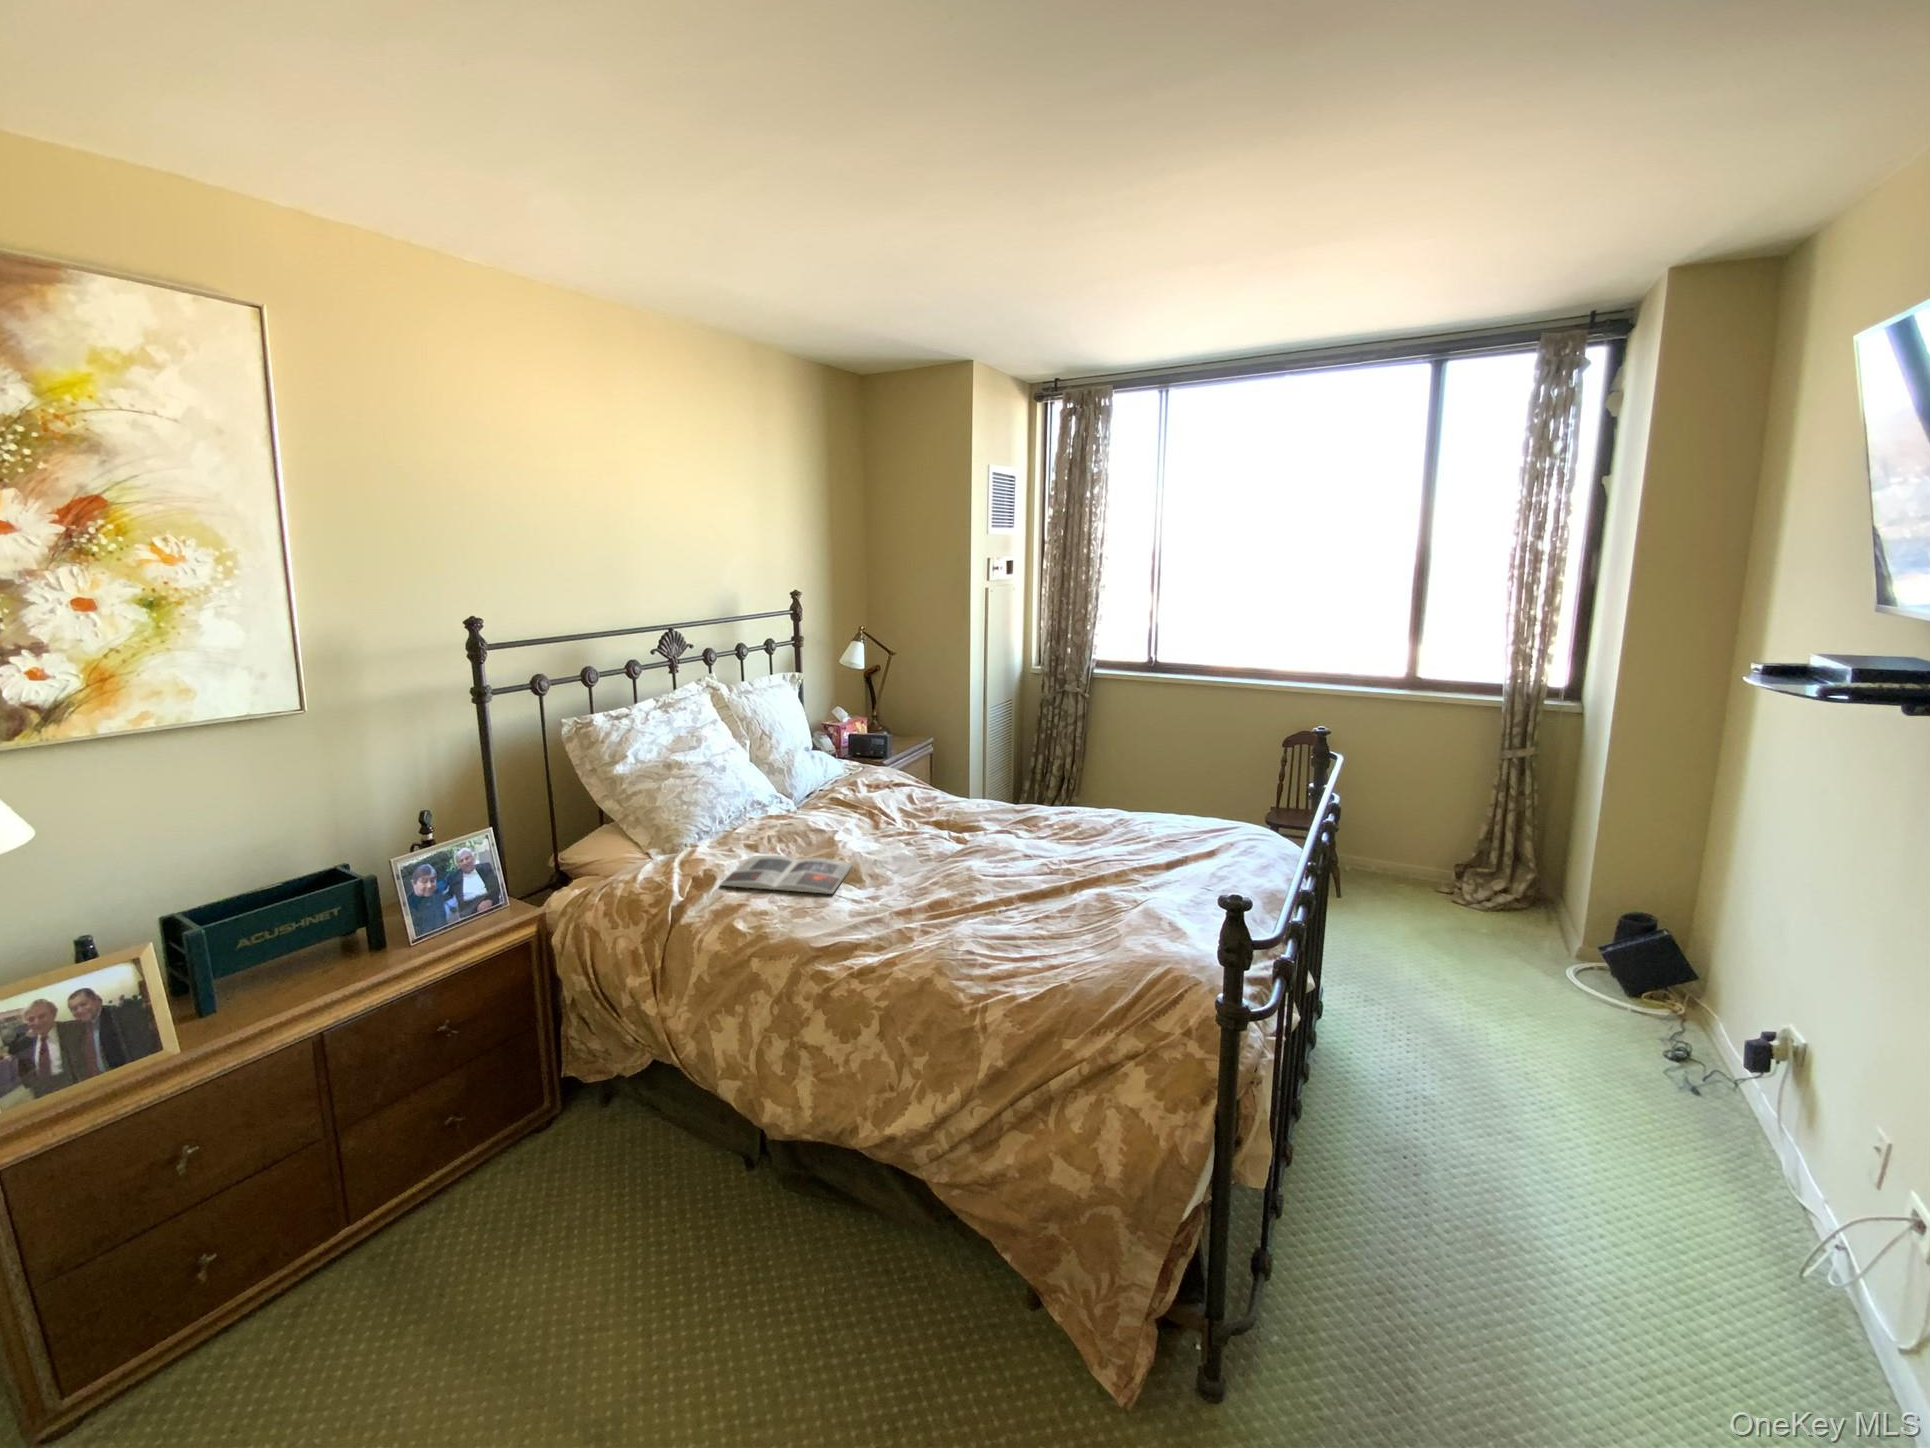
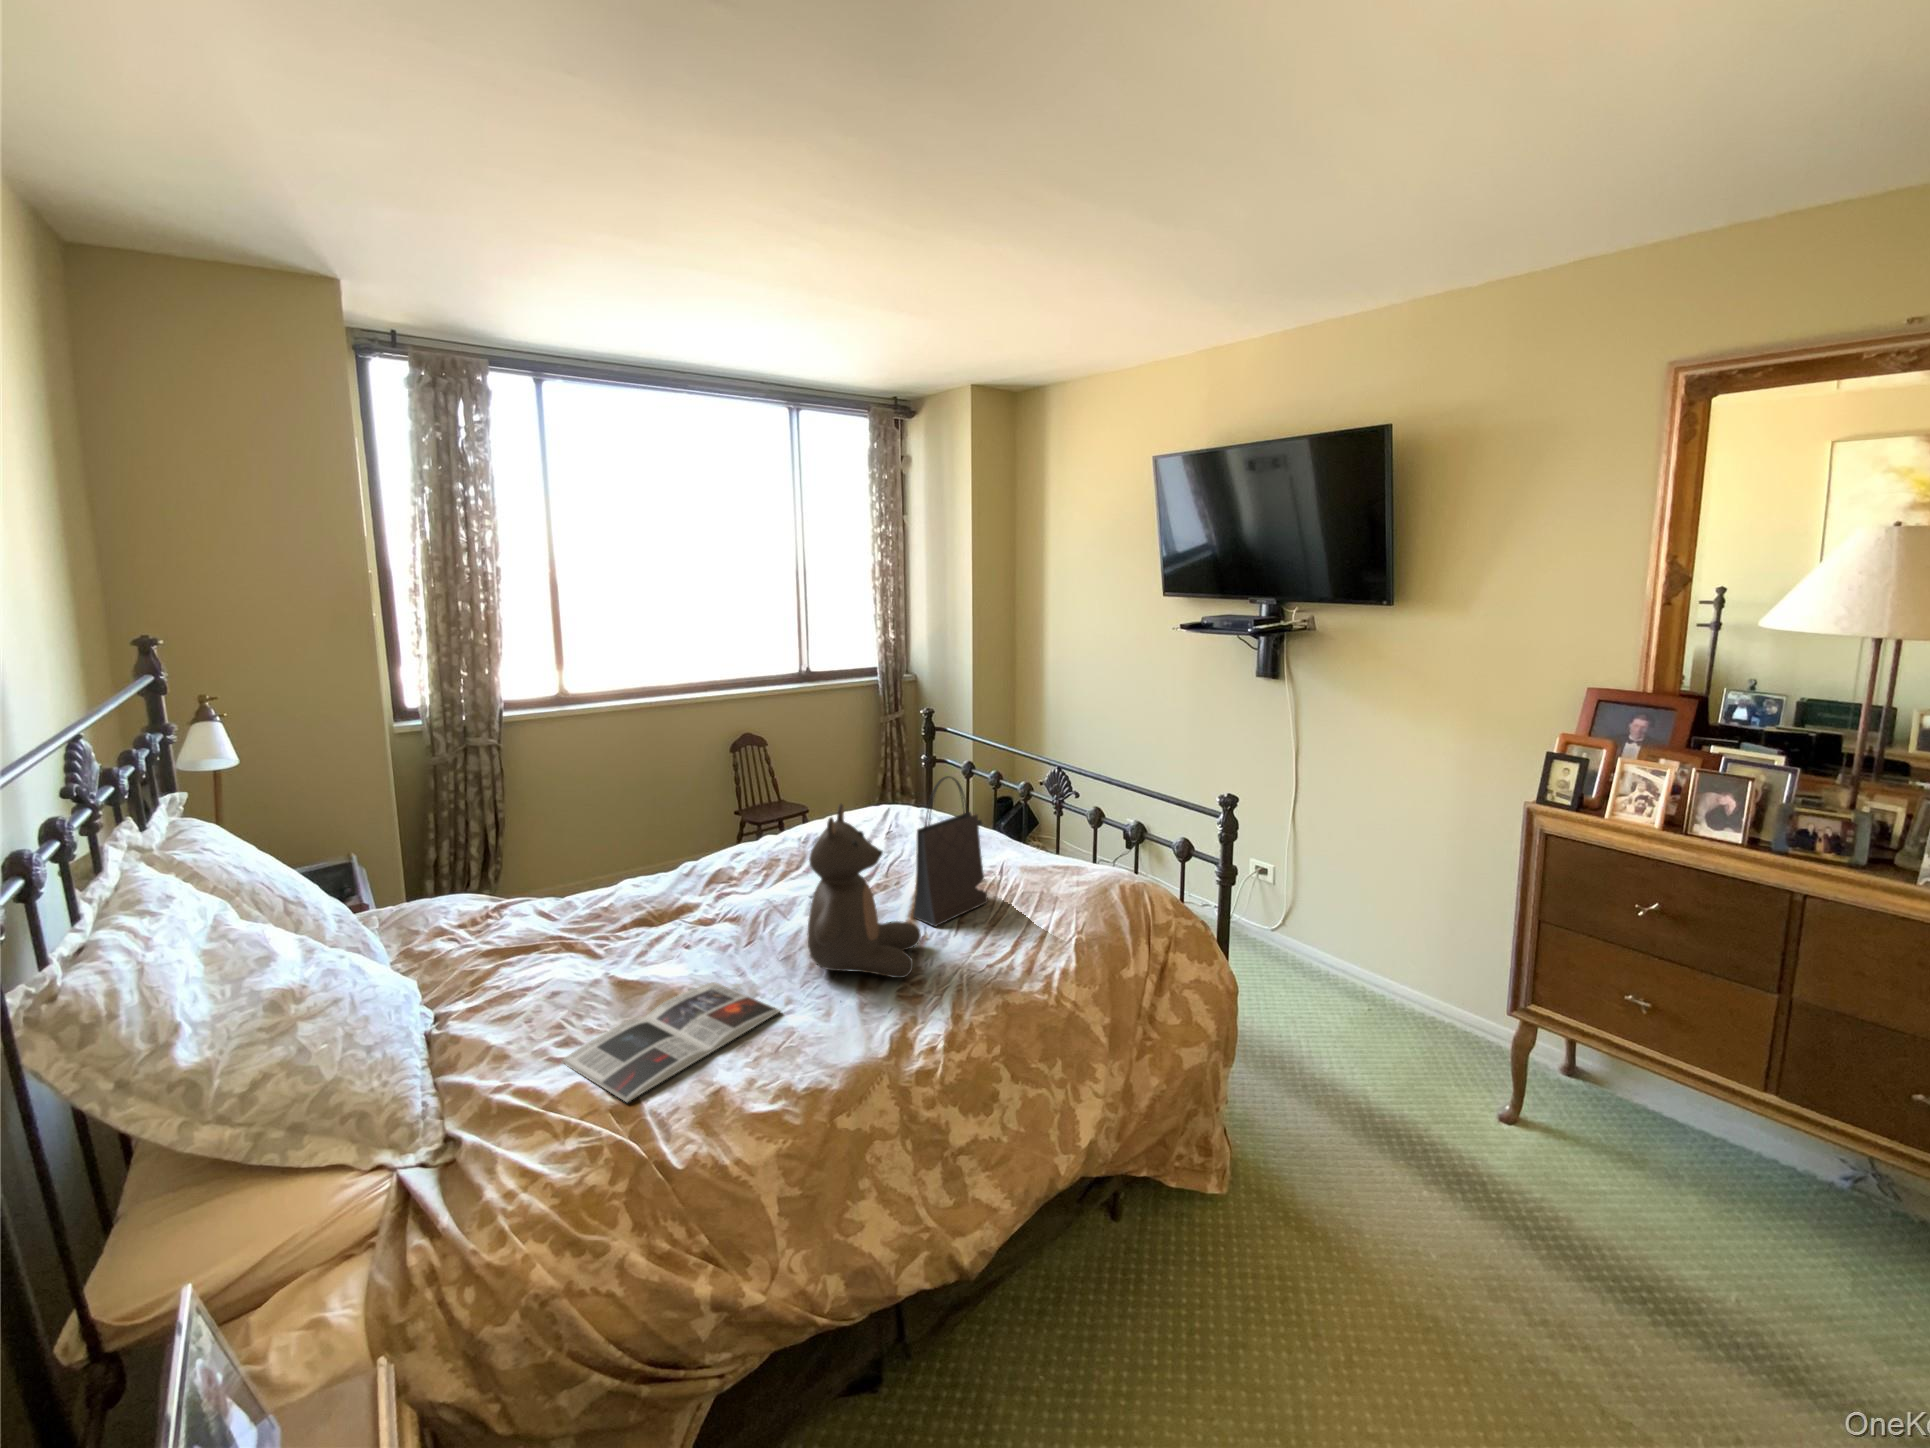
teddy bear: none [858,762,968,920] -> present [808,804,921,978]
handbag: none [1005,773,1098,922] -> present [913,776,988,926]

